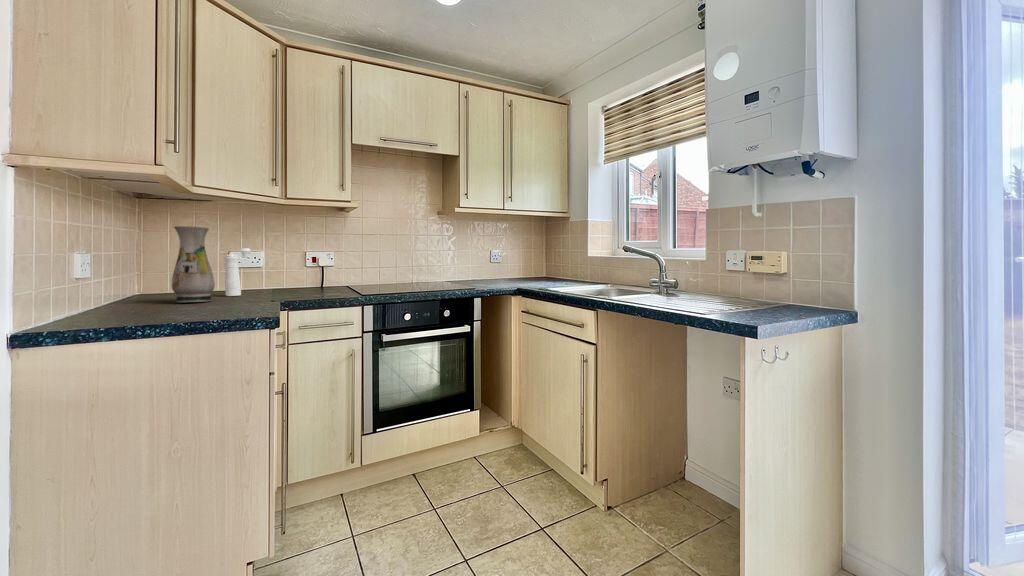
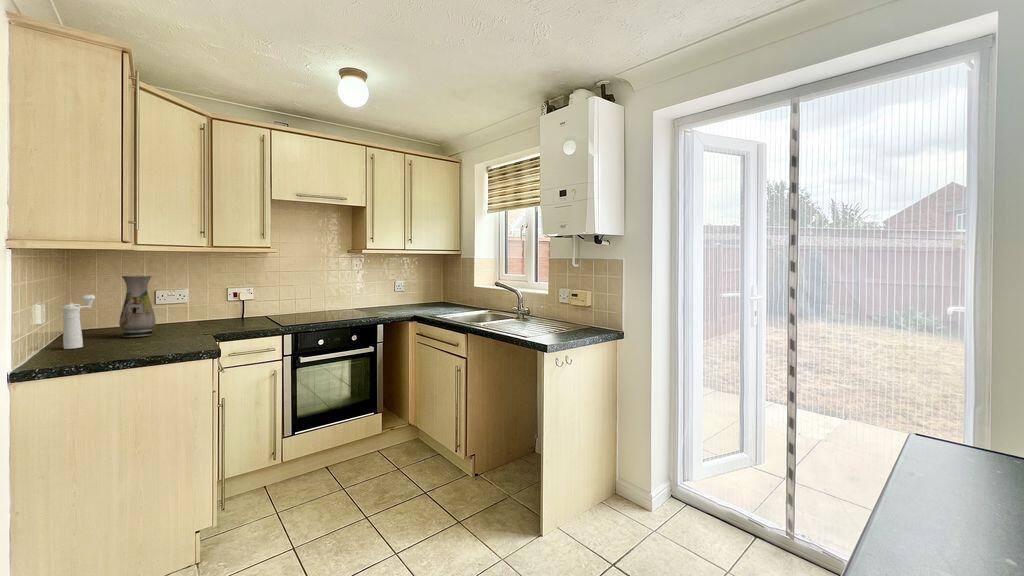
pepper mill: present [223,248,251,296] -> present [61,295,95,349]

